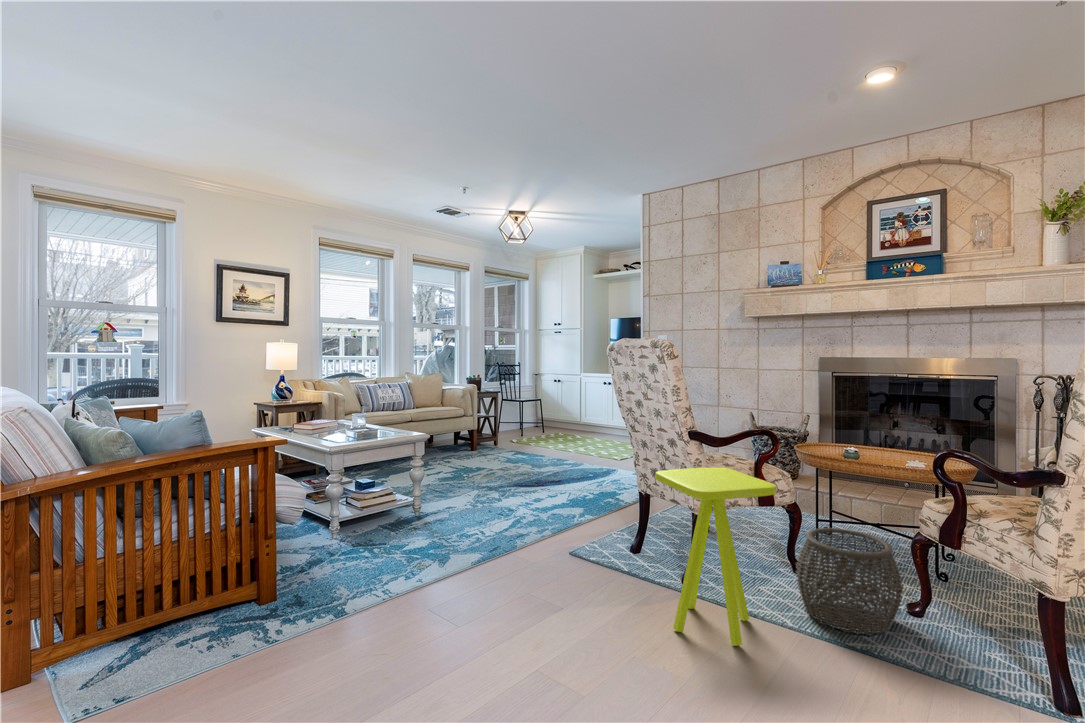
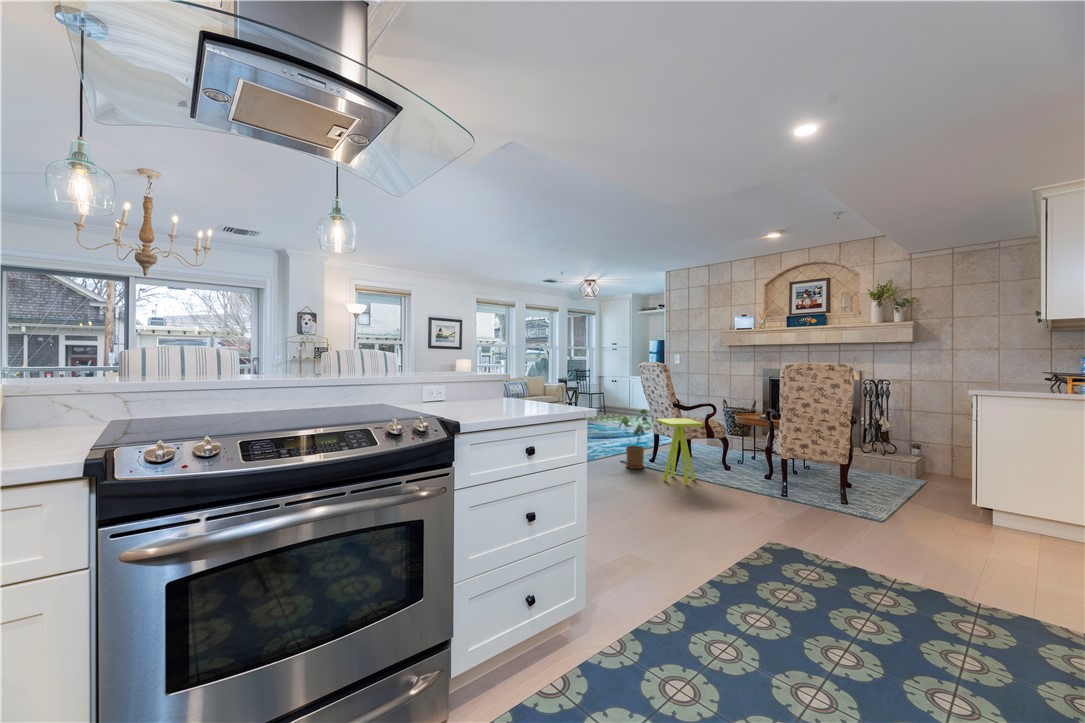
house plant: none [564,442,641,582] -> present [619,409,651,469]
woven basket: present [796,528,903,635] -> none [718,445,760,485]

